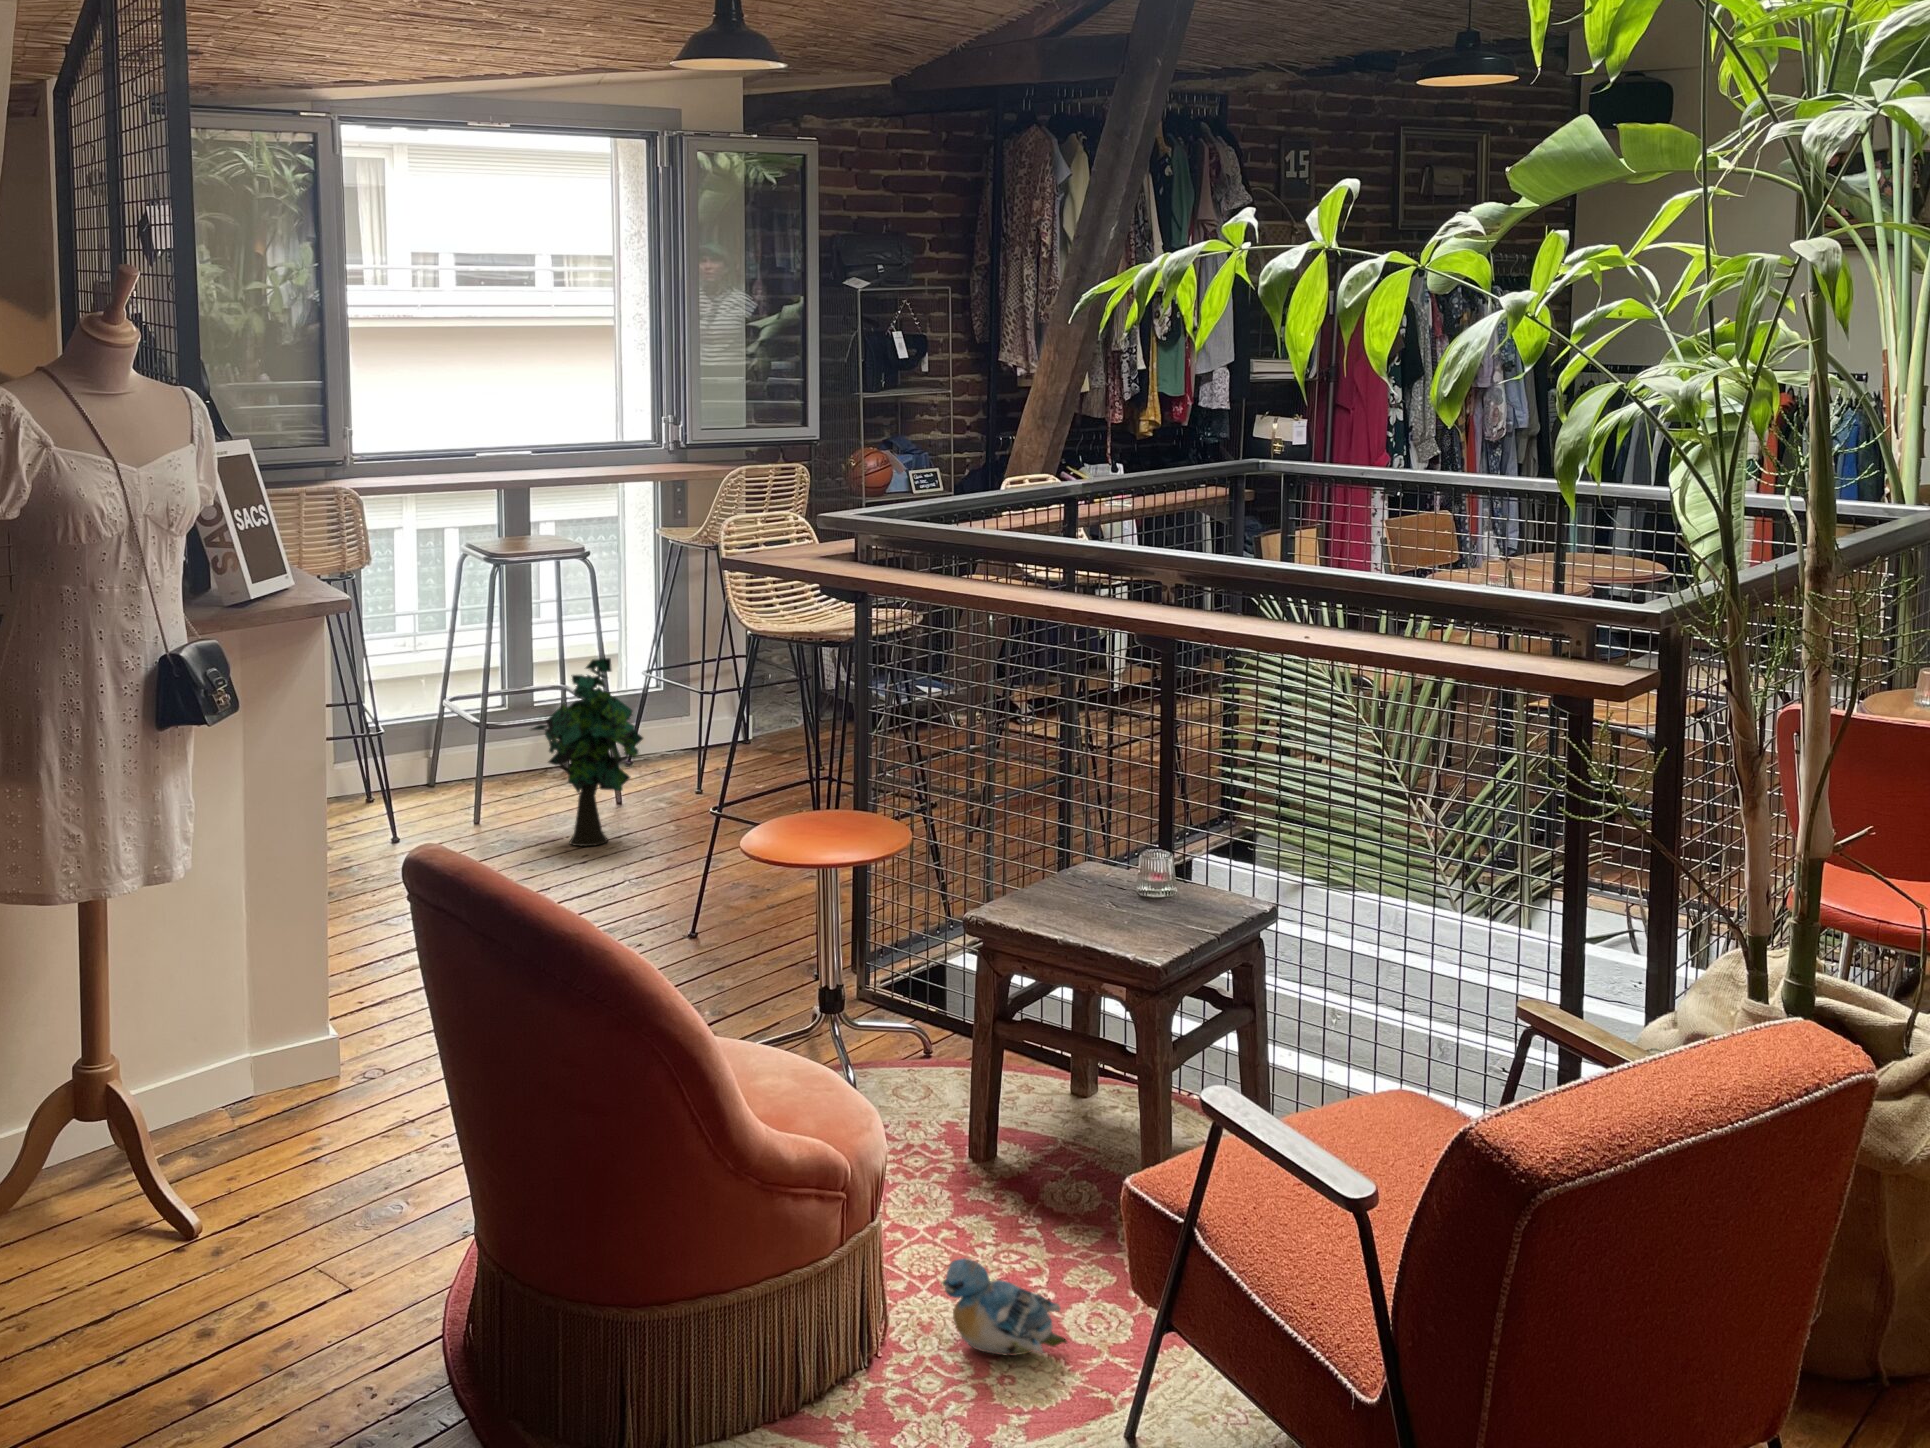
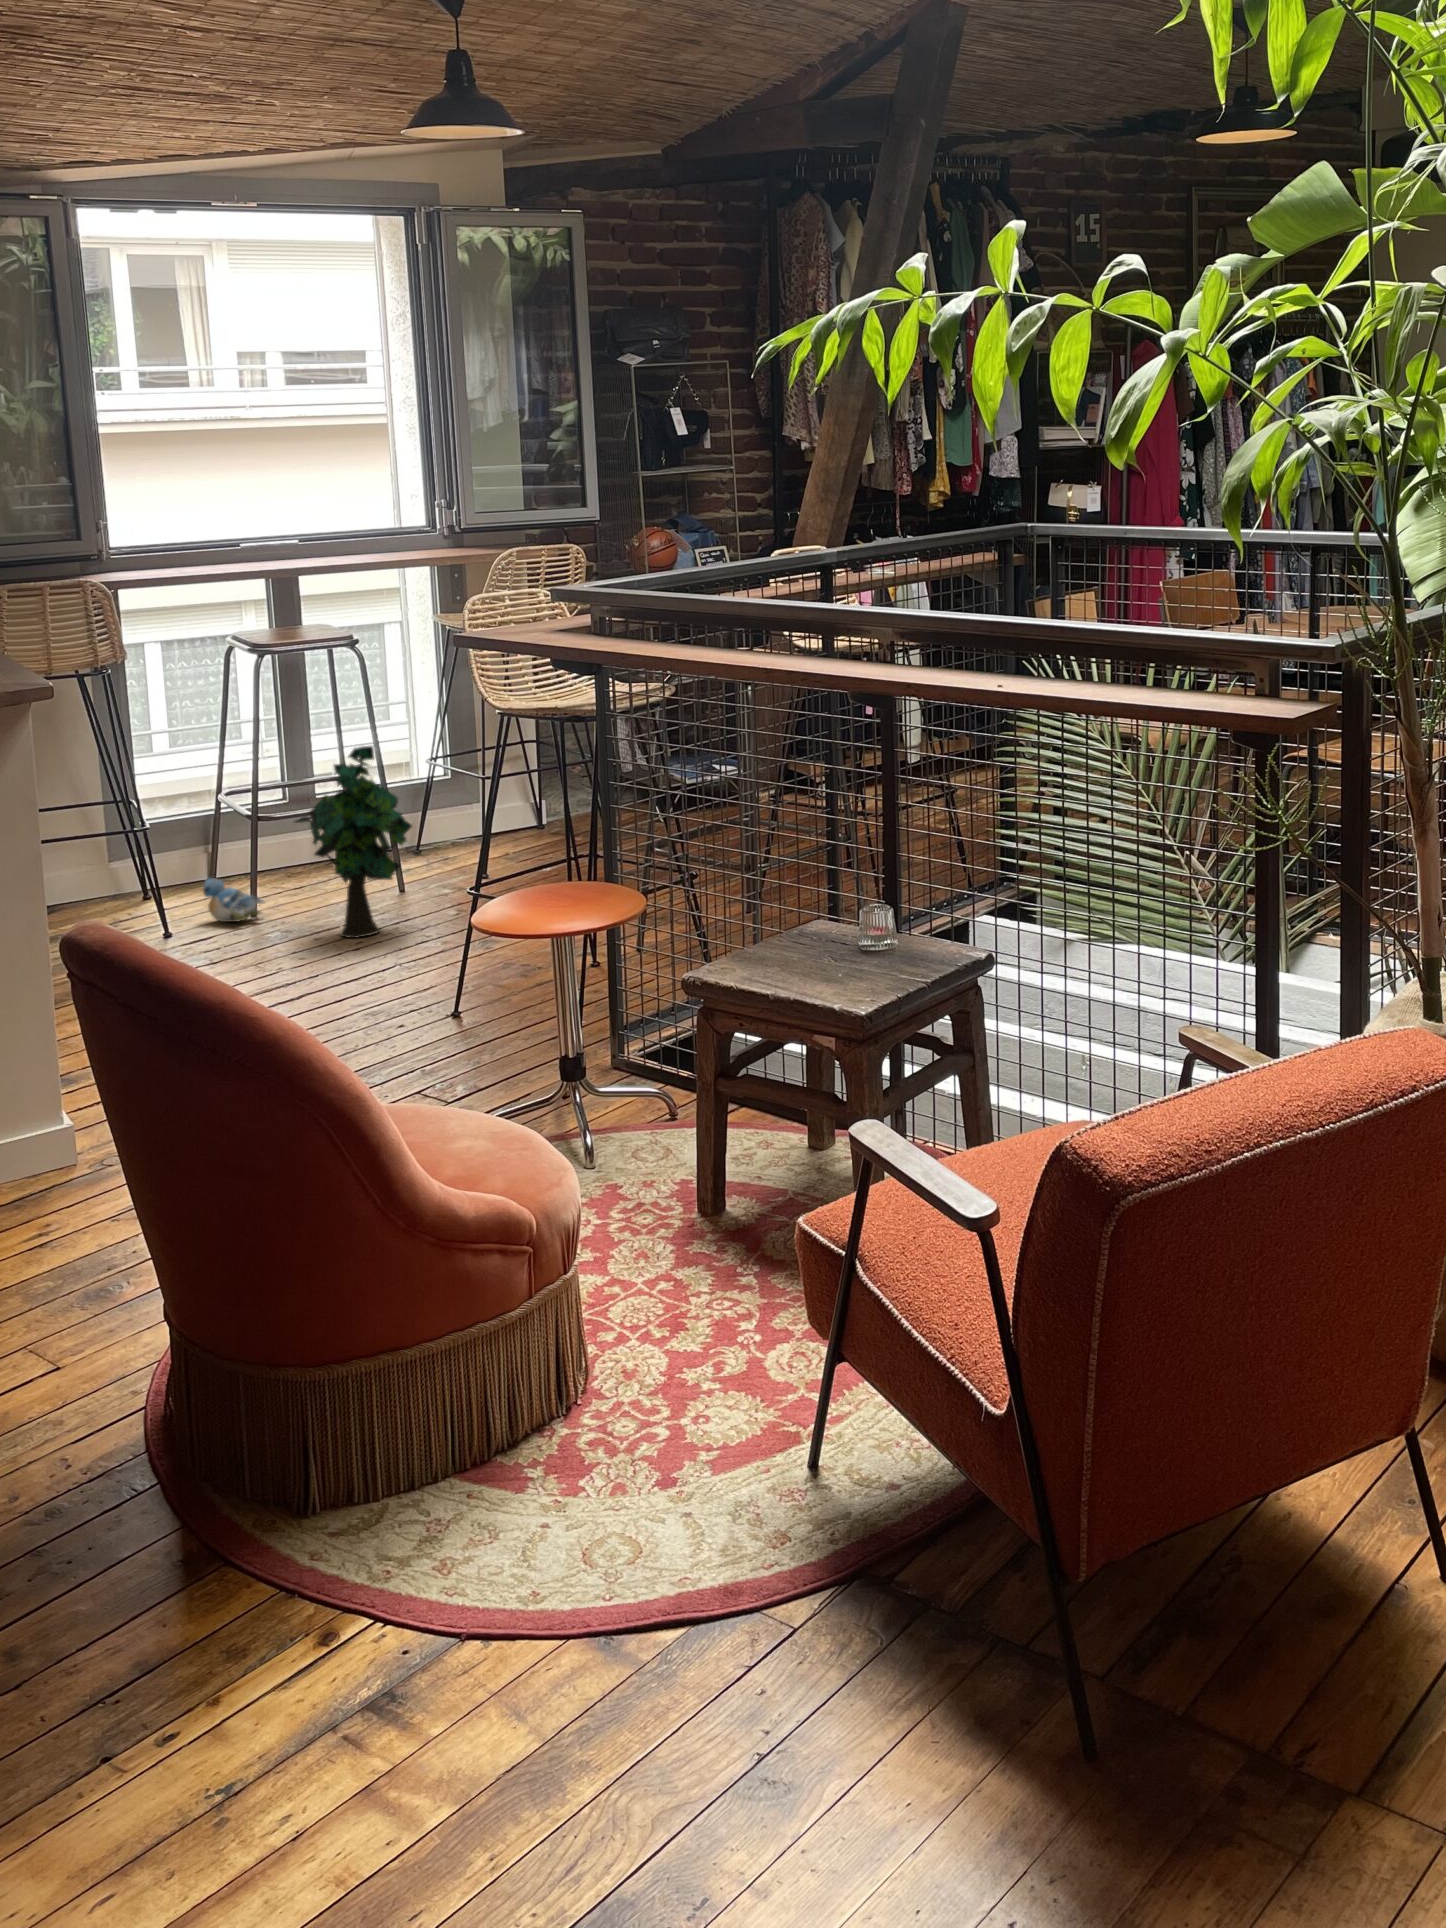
plush toy: present [942,1259,1067,1356] -> present [203,878,265,922]

